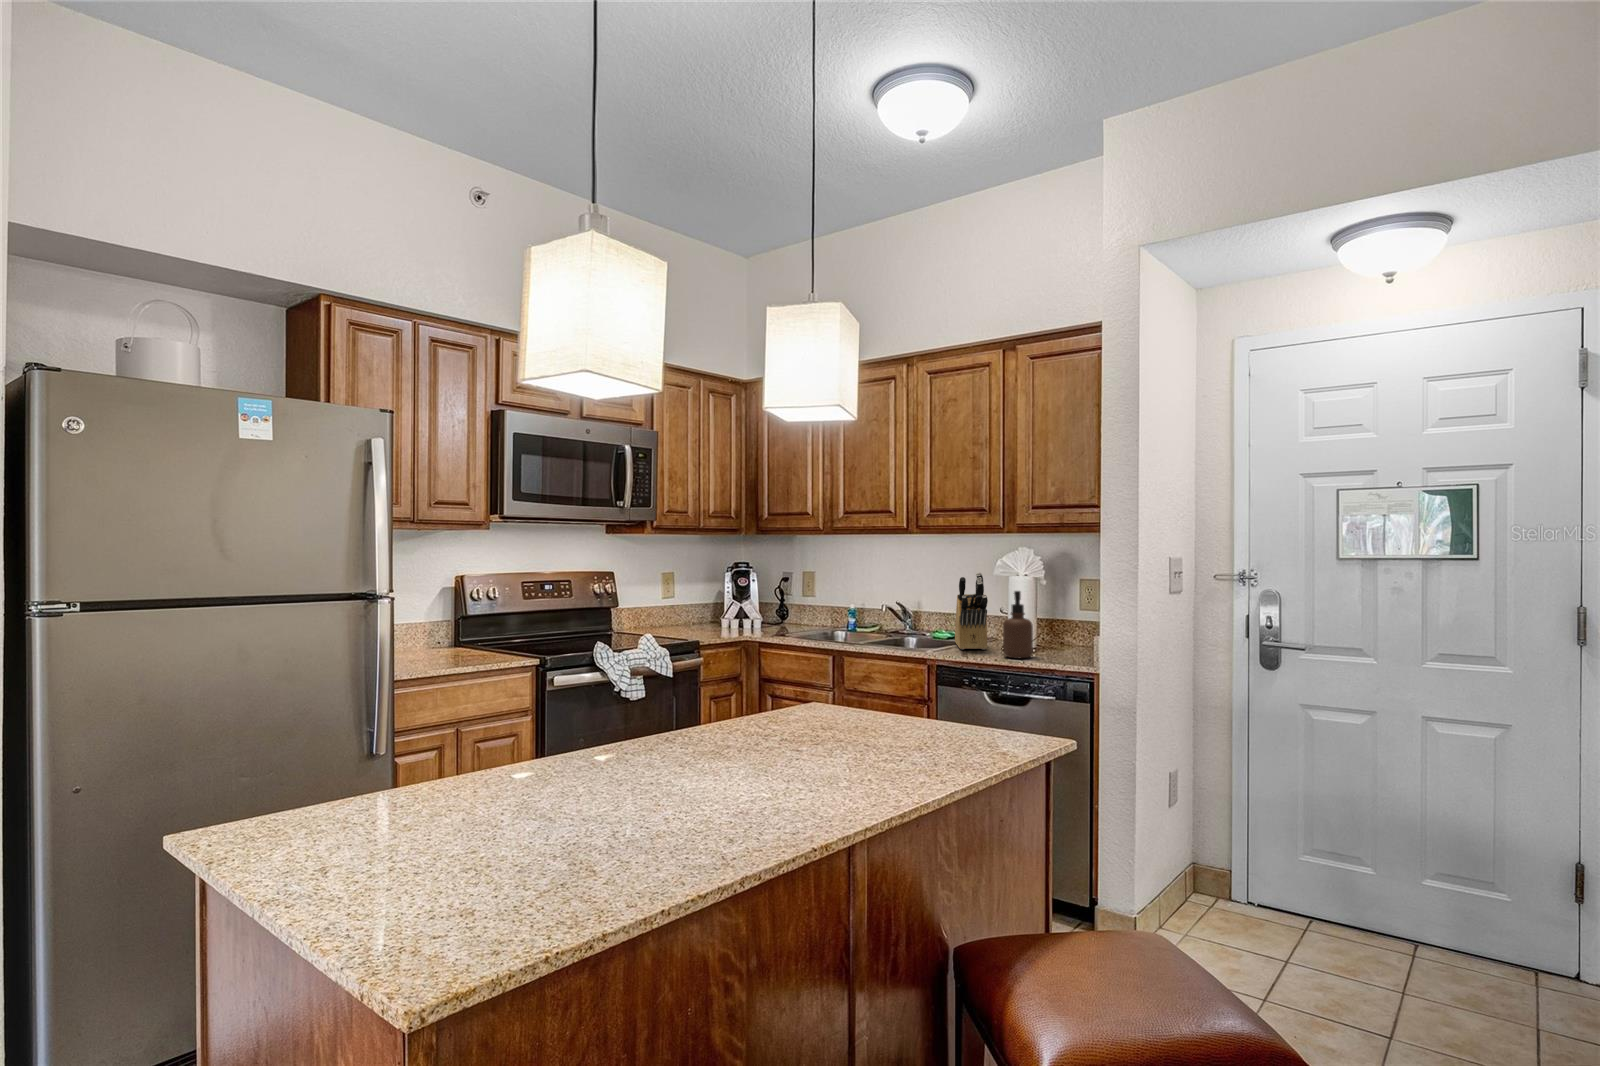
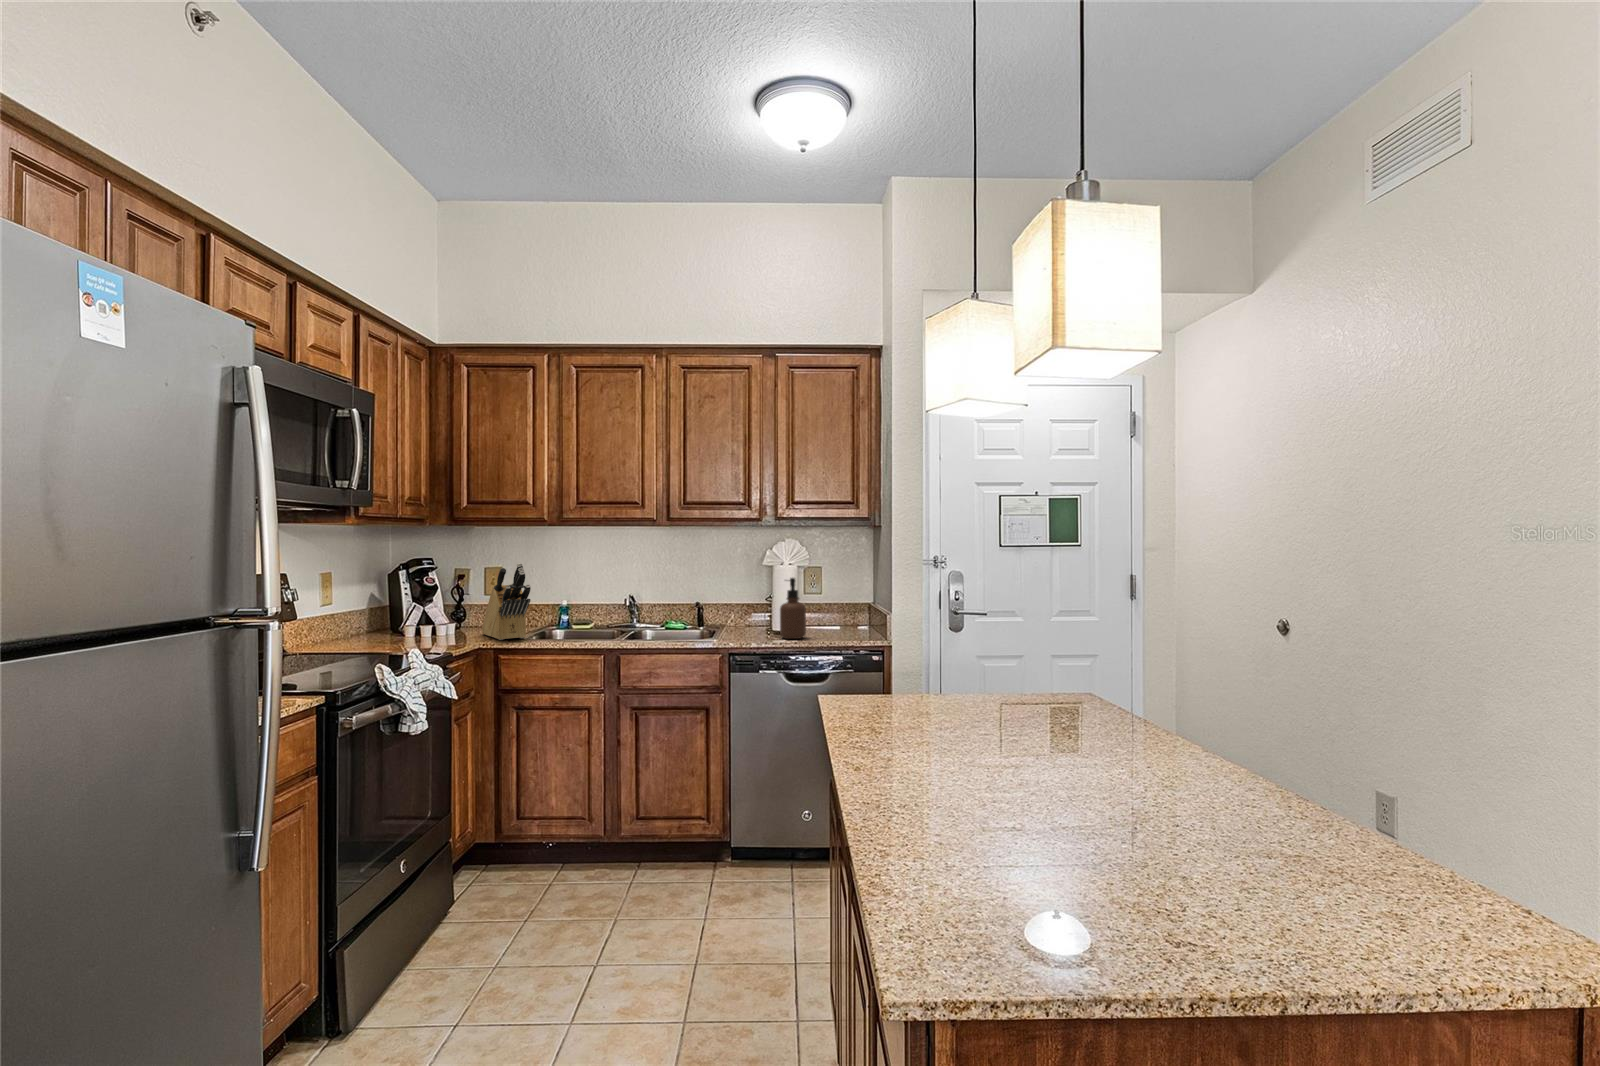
knife block: present [955,573,988,649] -> present [482,563,531,640]

